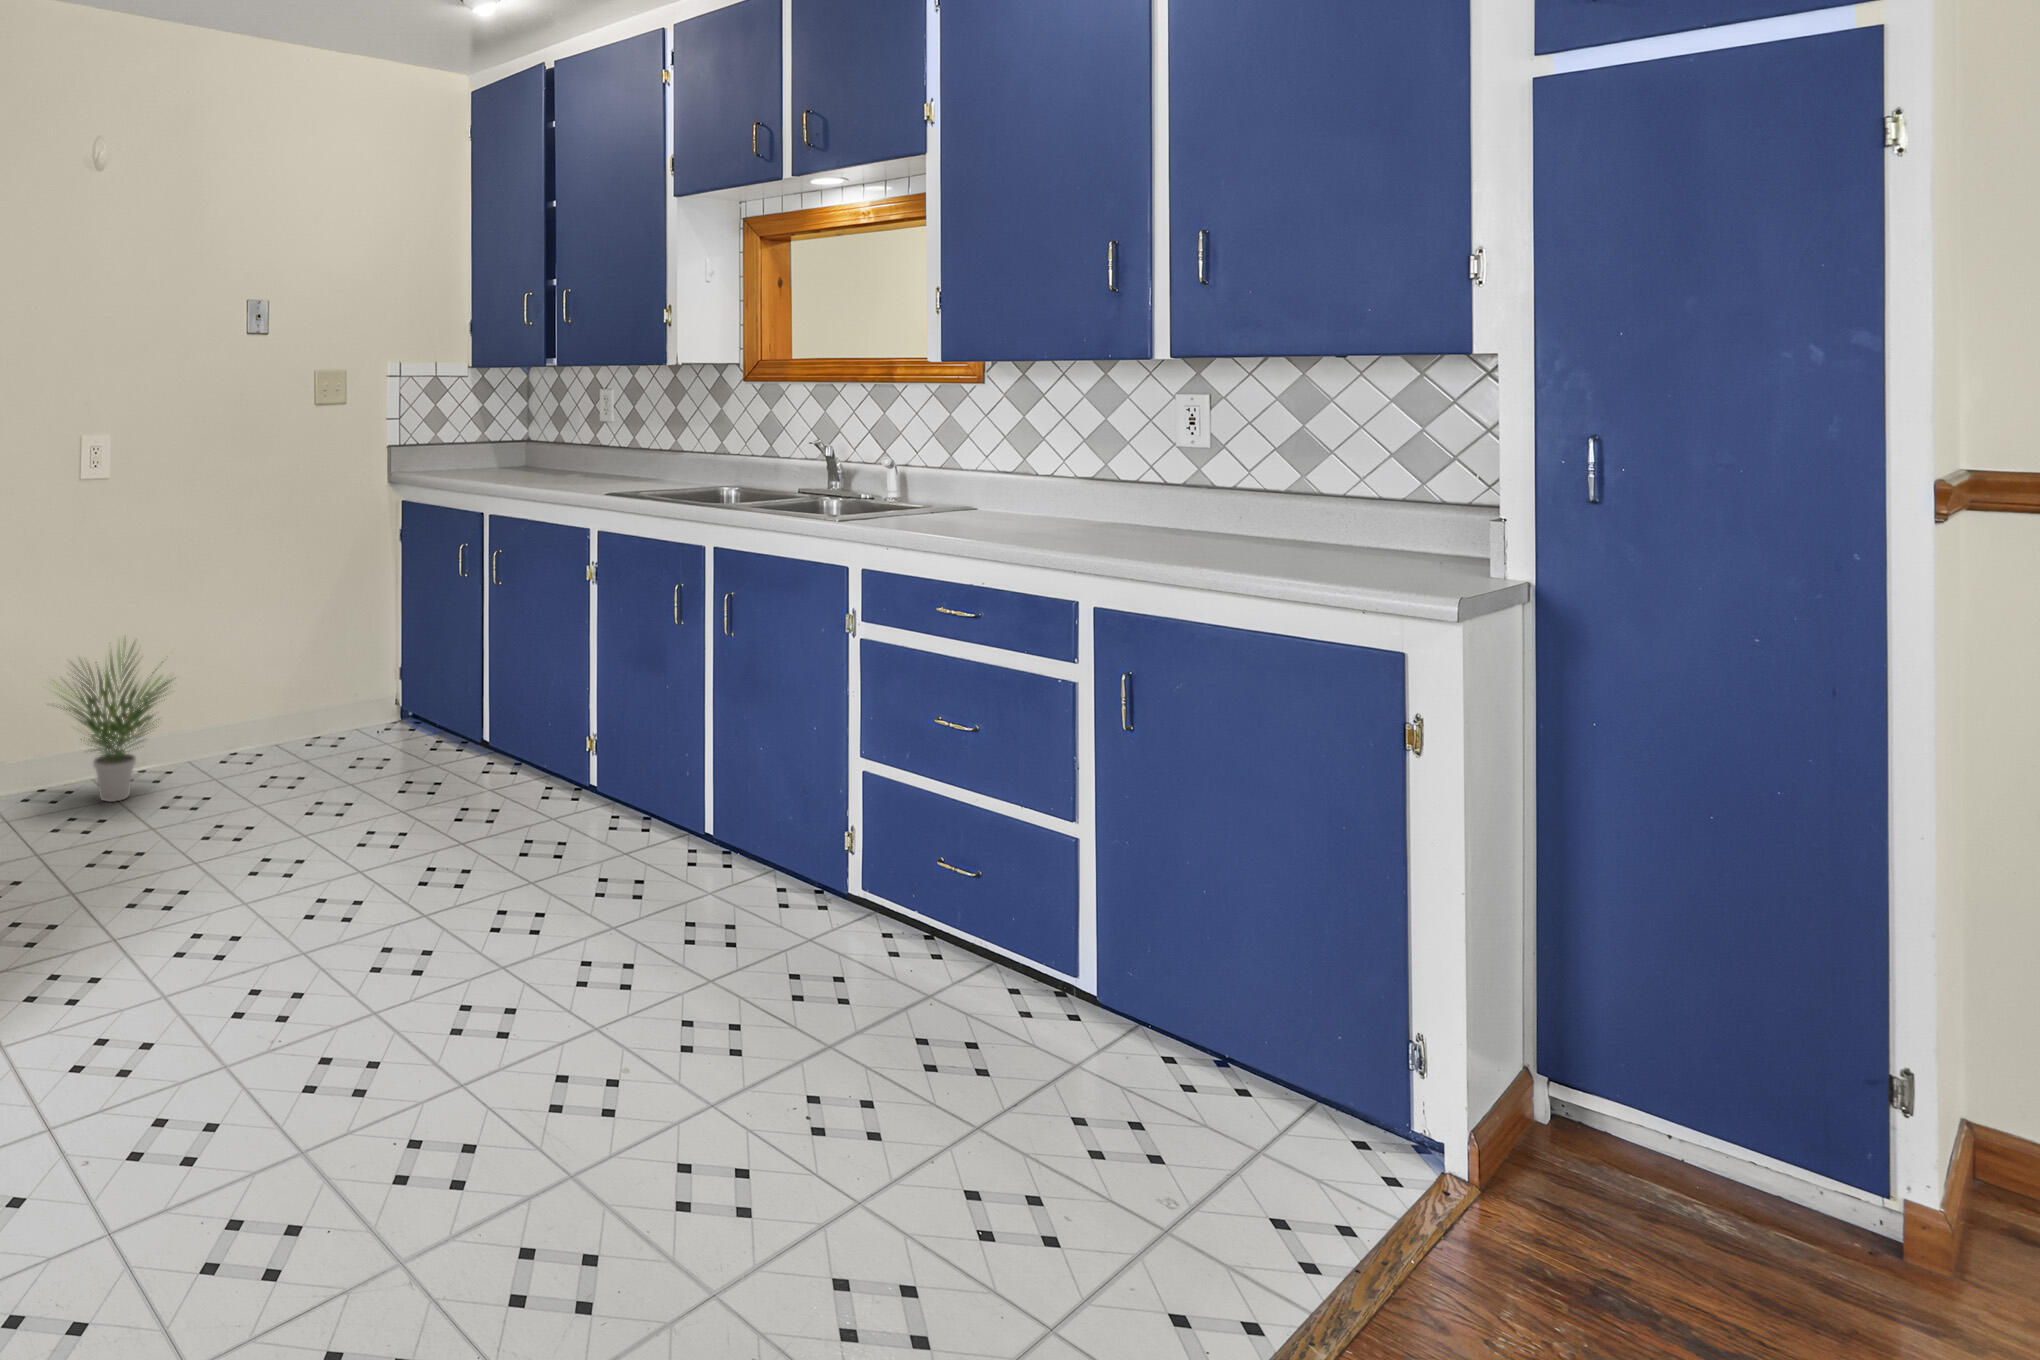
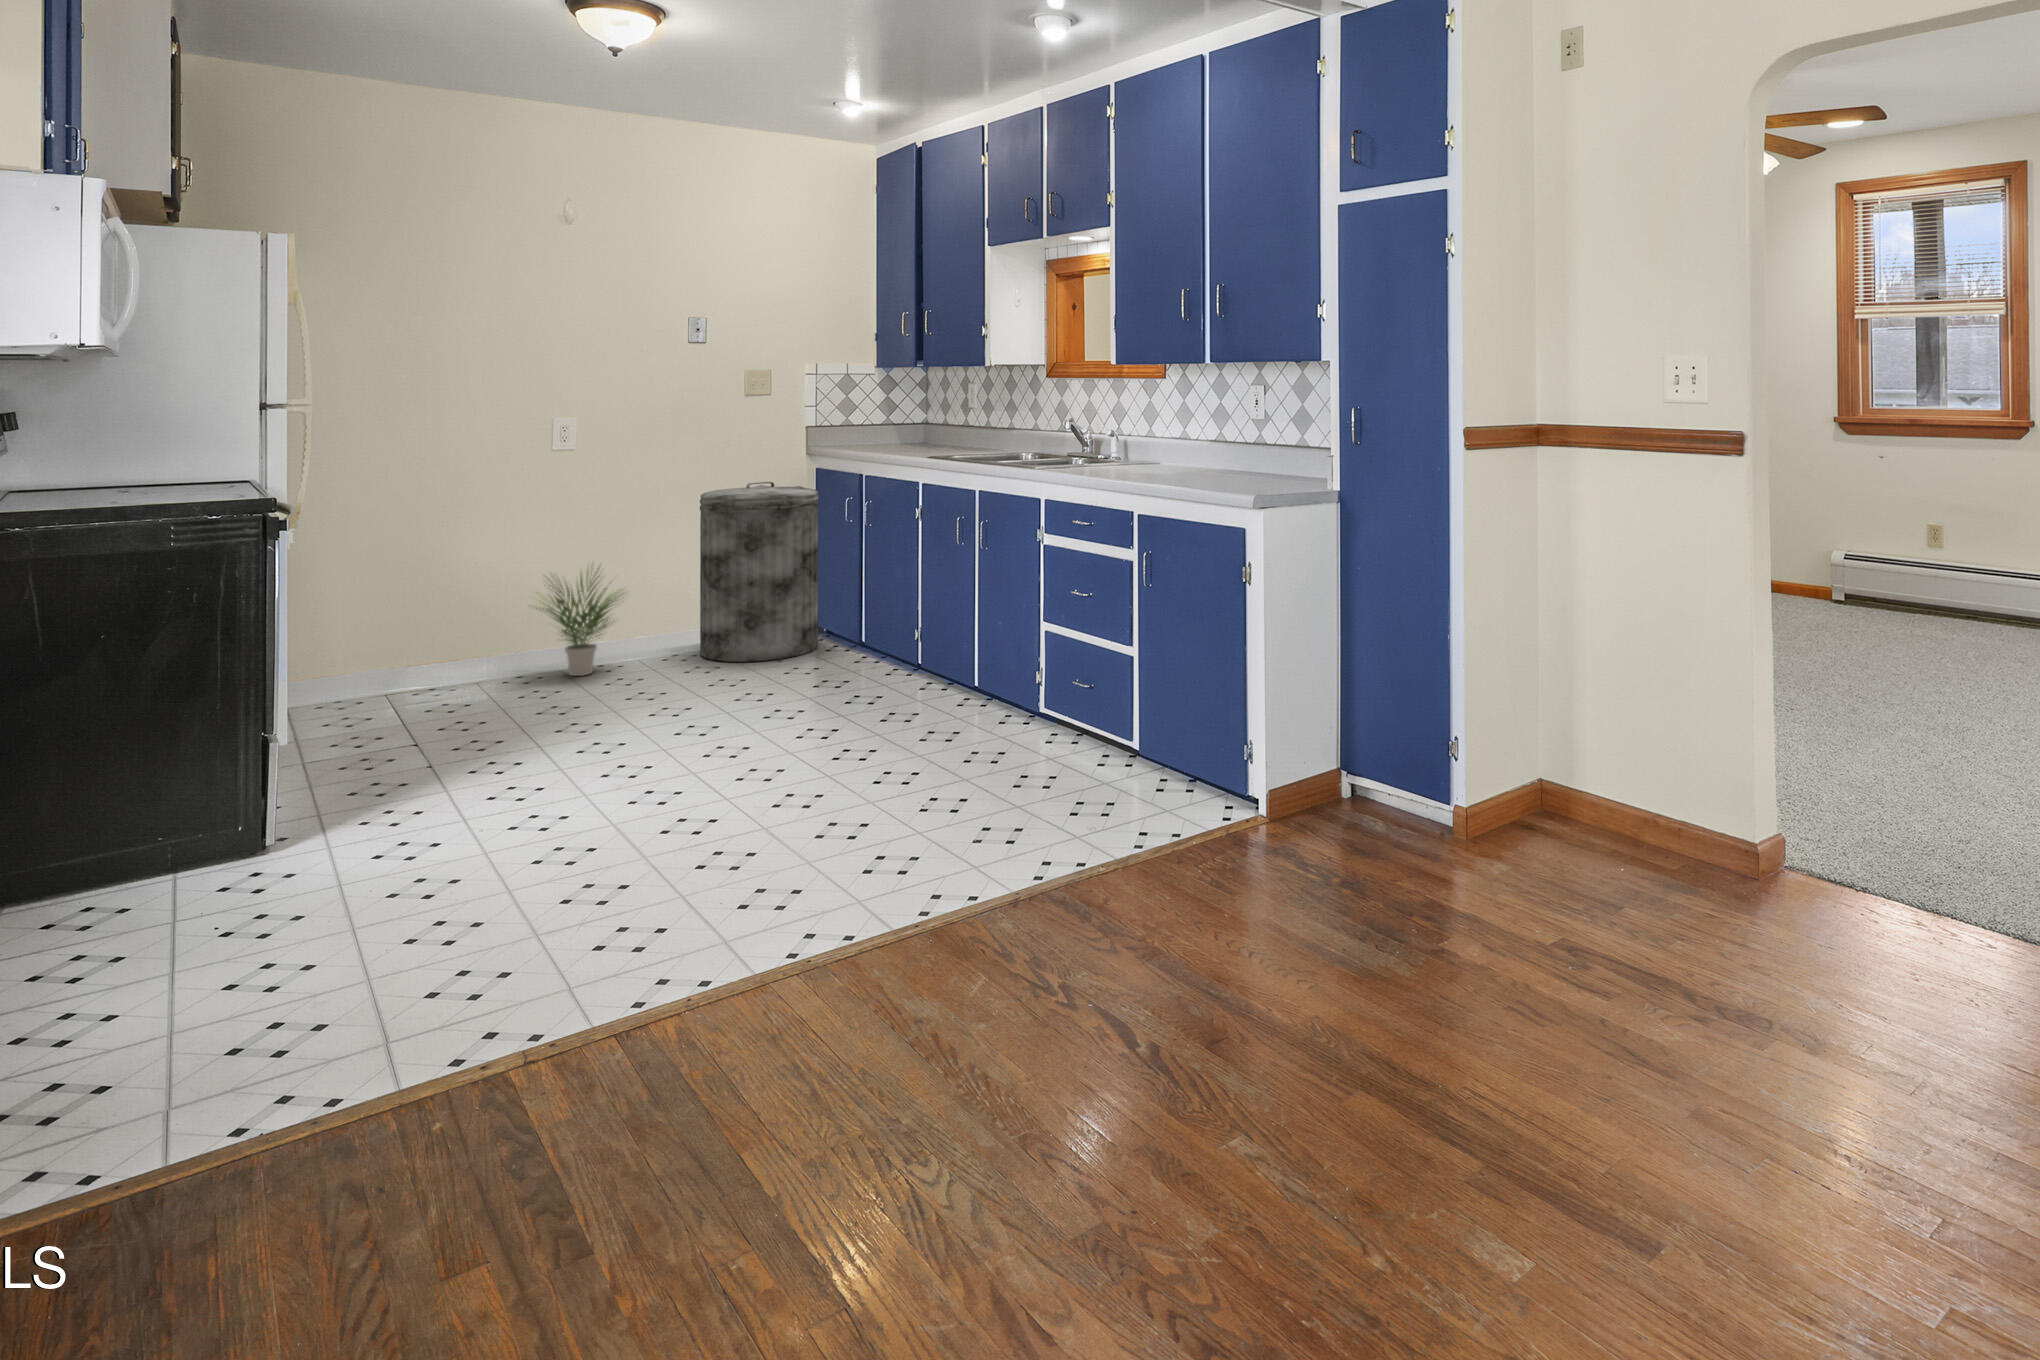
trash can: none [263,524,420,779] -> present [700,482,819,662]

